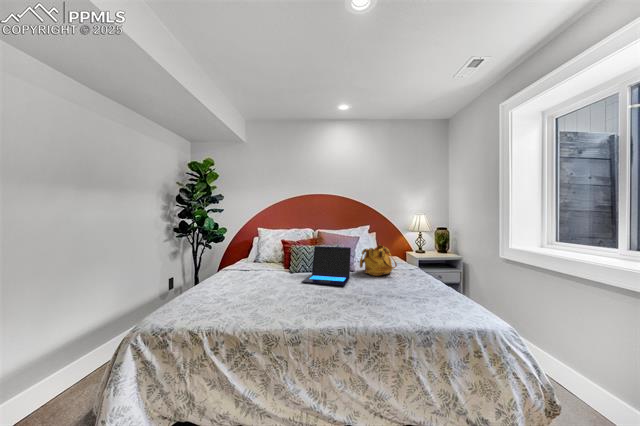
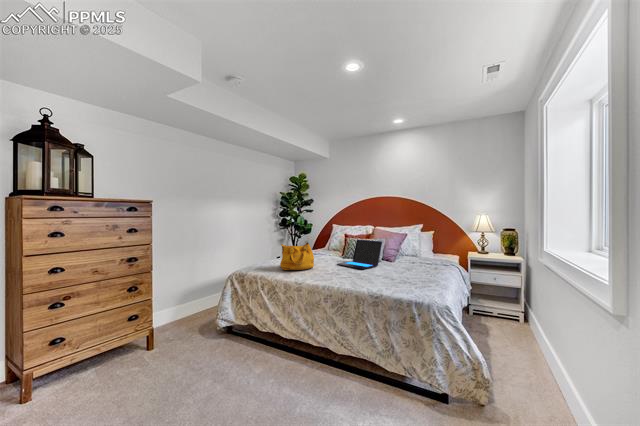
handbag: present [360,244,397,276] -> present [280,242,314,270]

